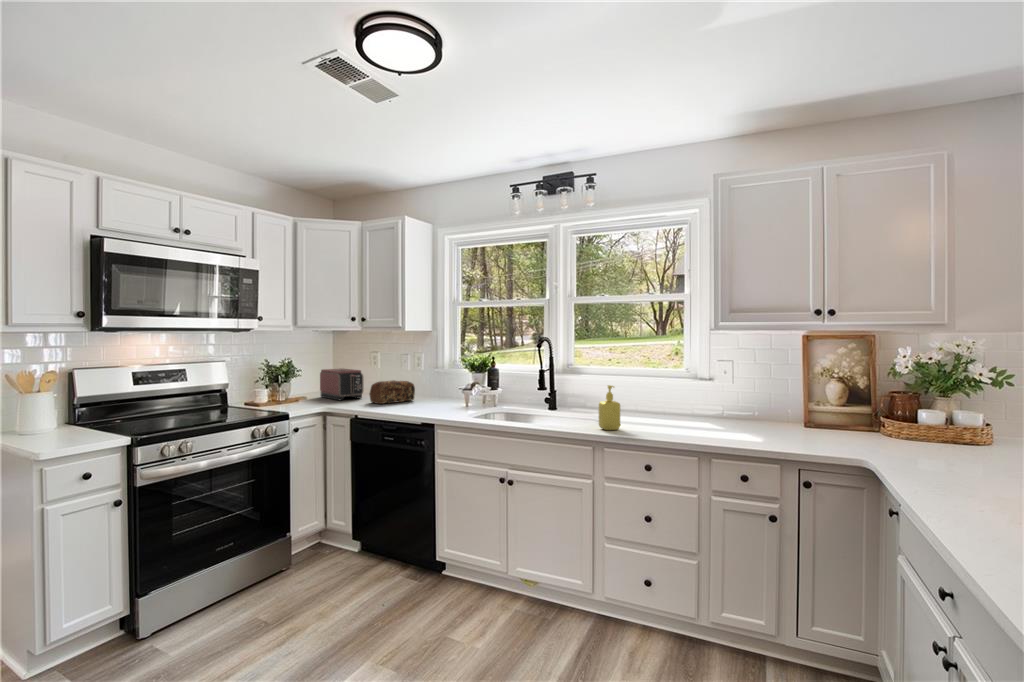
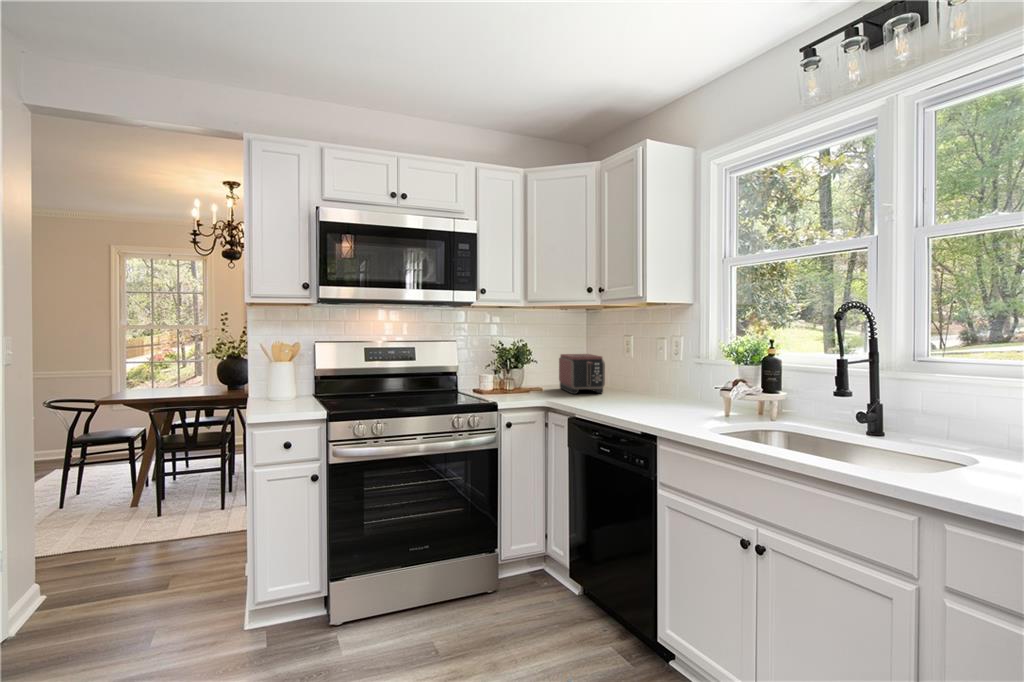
bread loaf: present [370,380,415,404] -> none [604,372,665,403]
soap dispenser: present [599,385,620,430] -> none [935,397,989,492]

